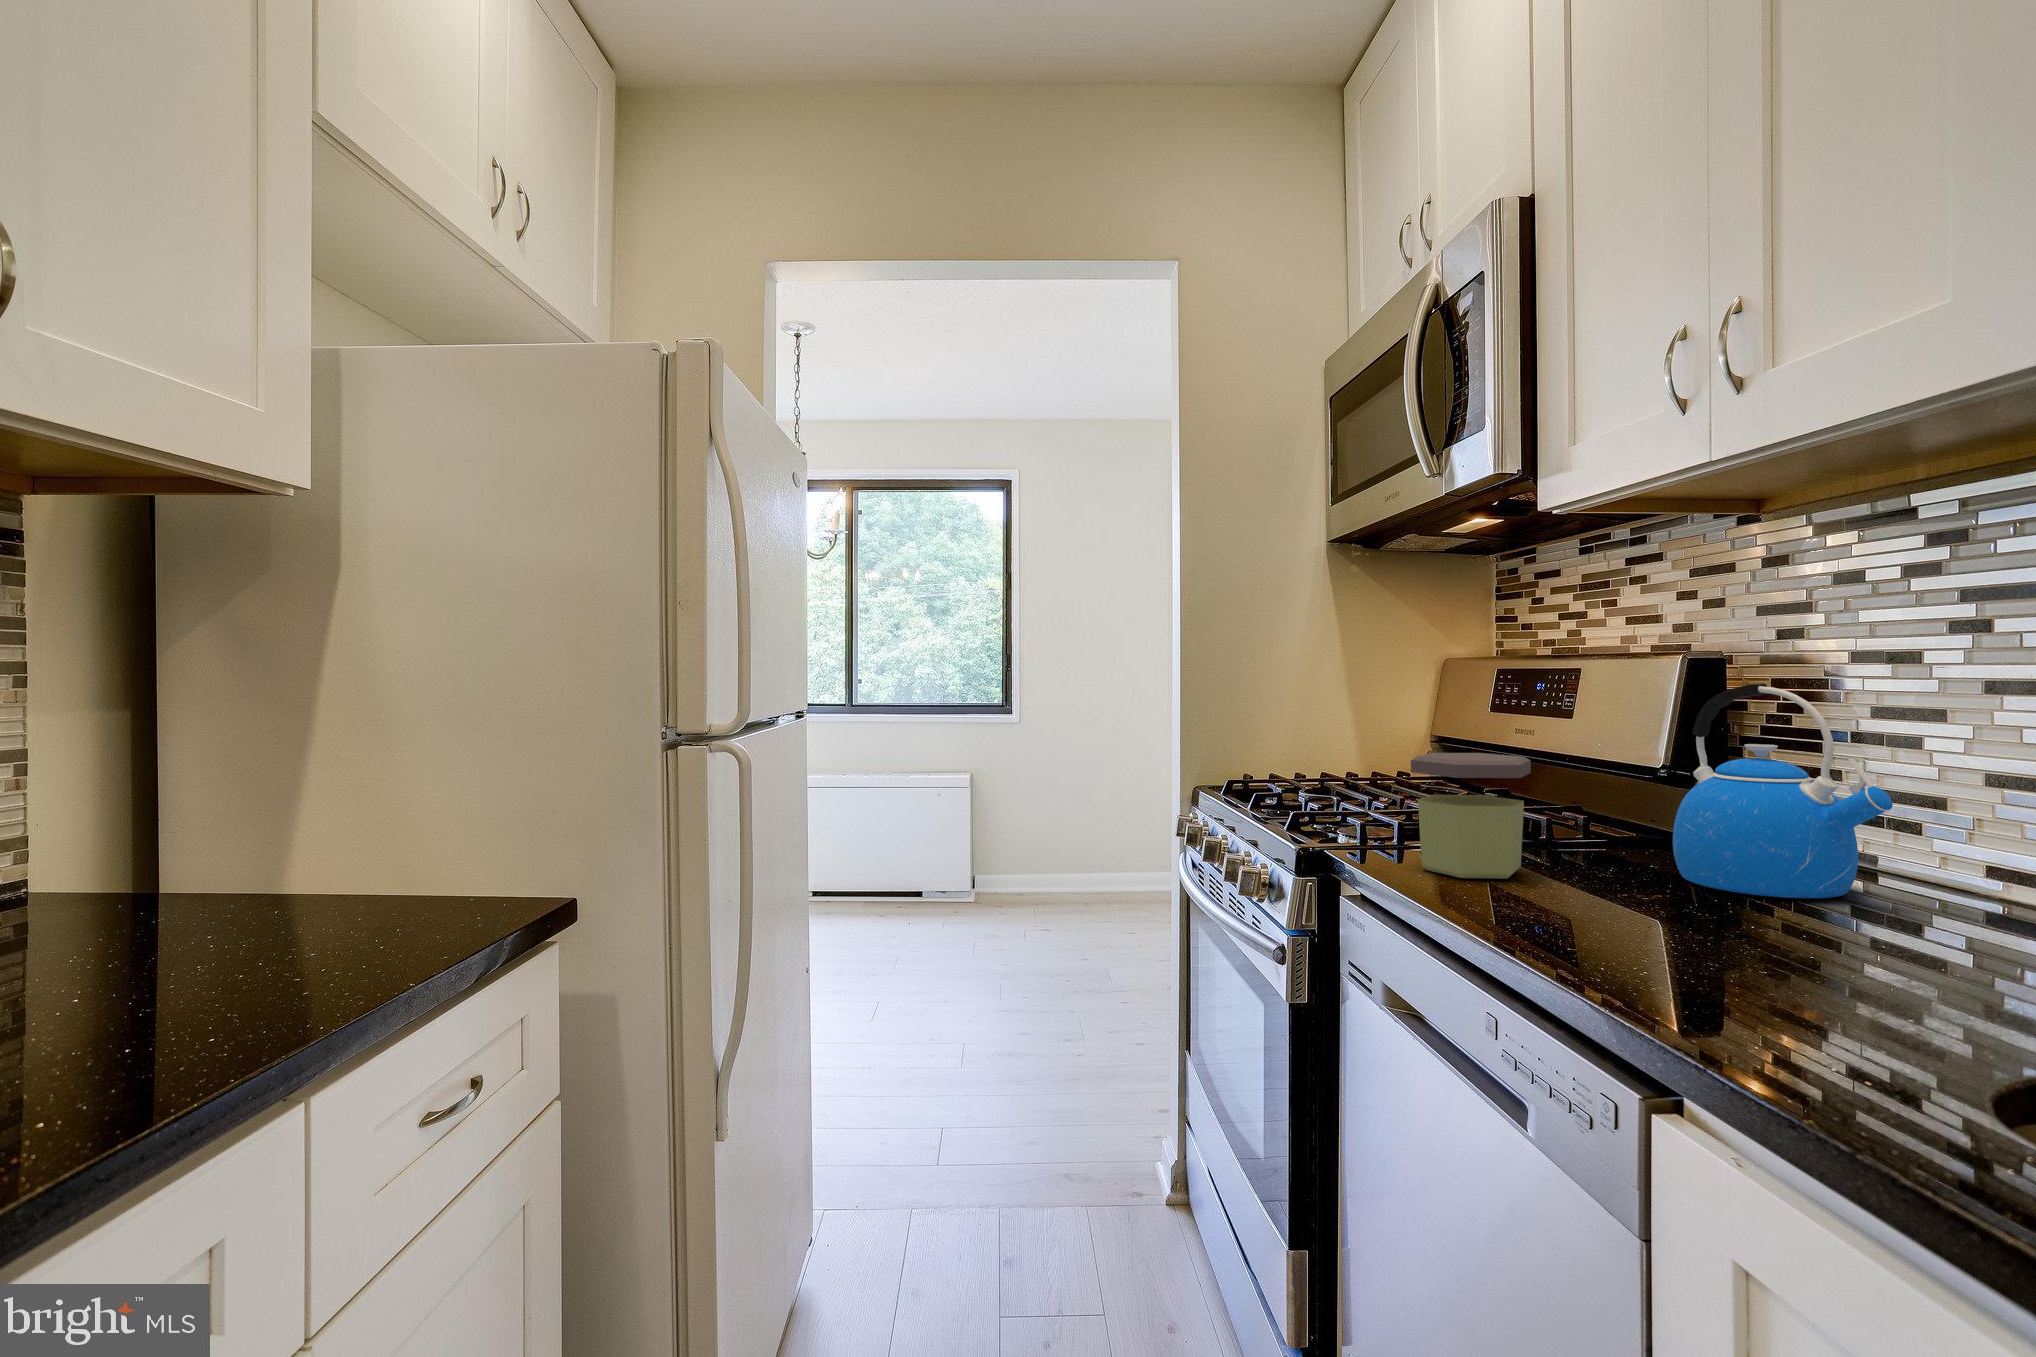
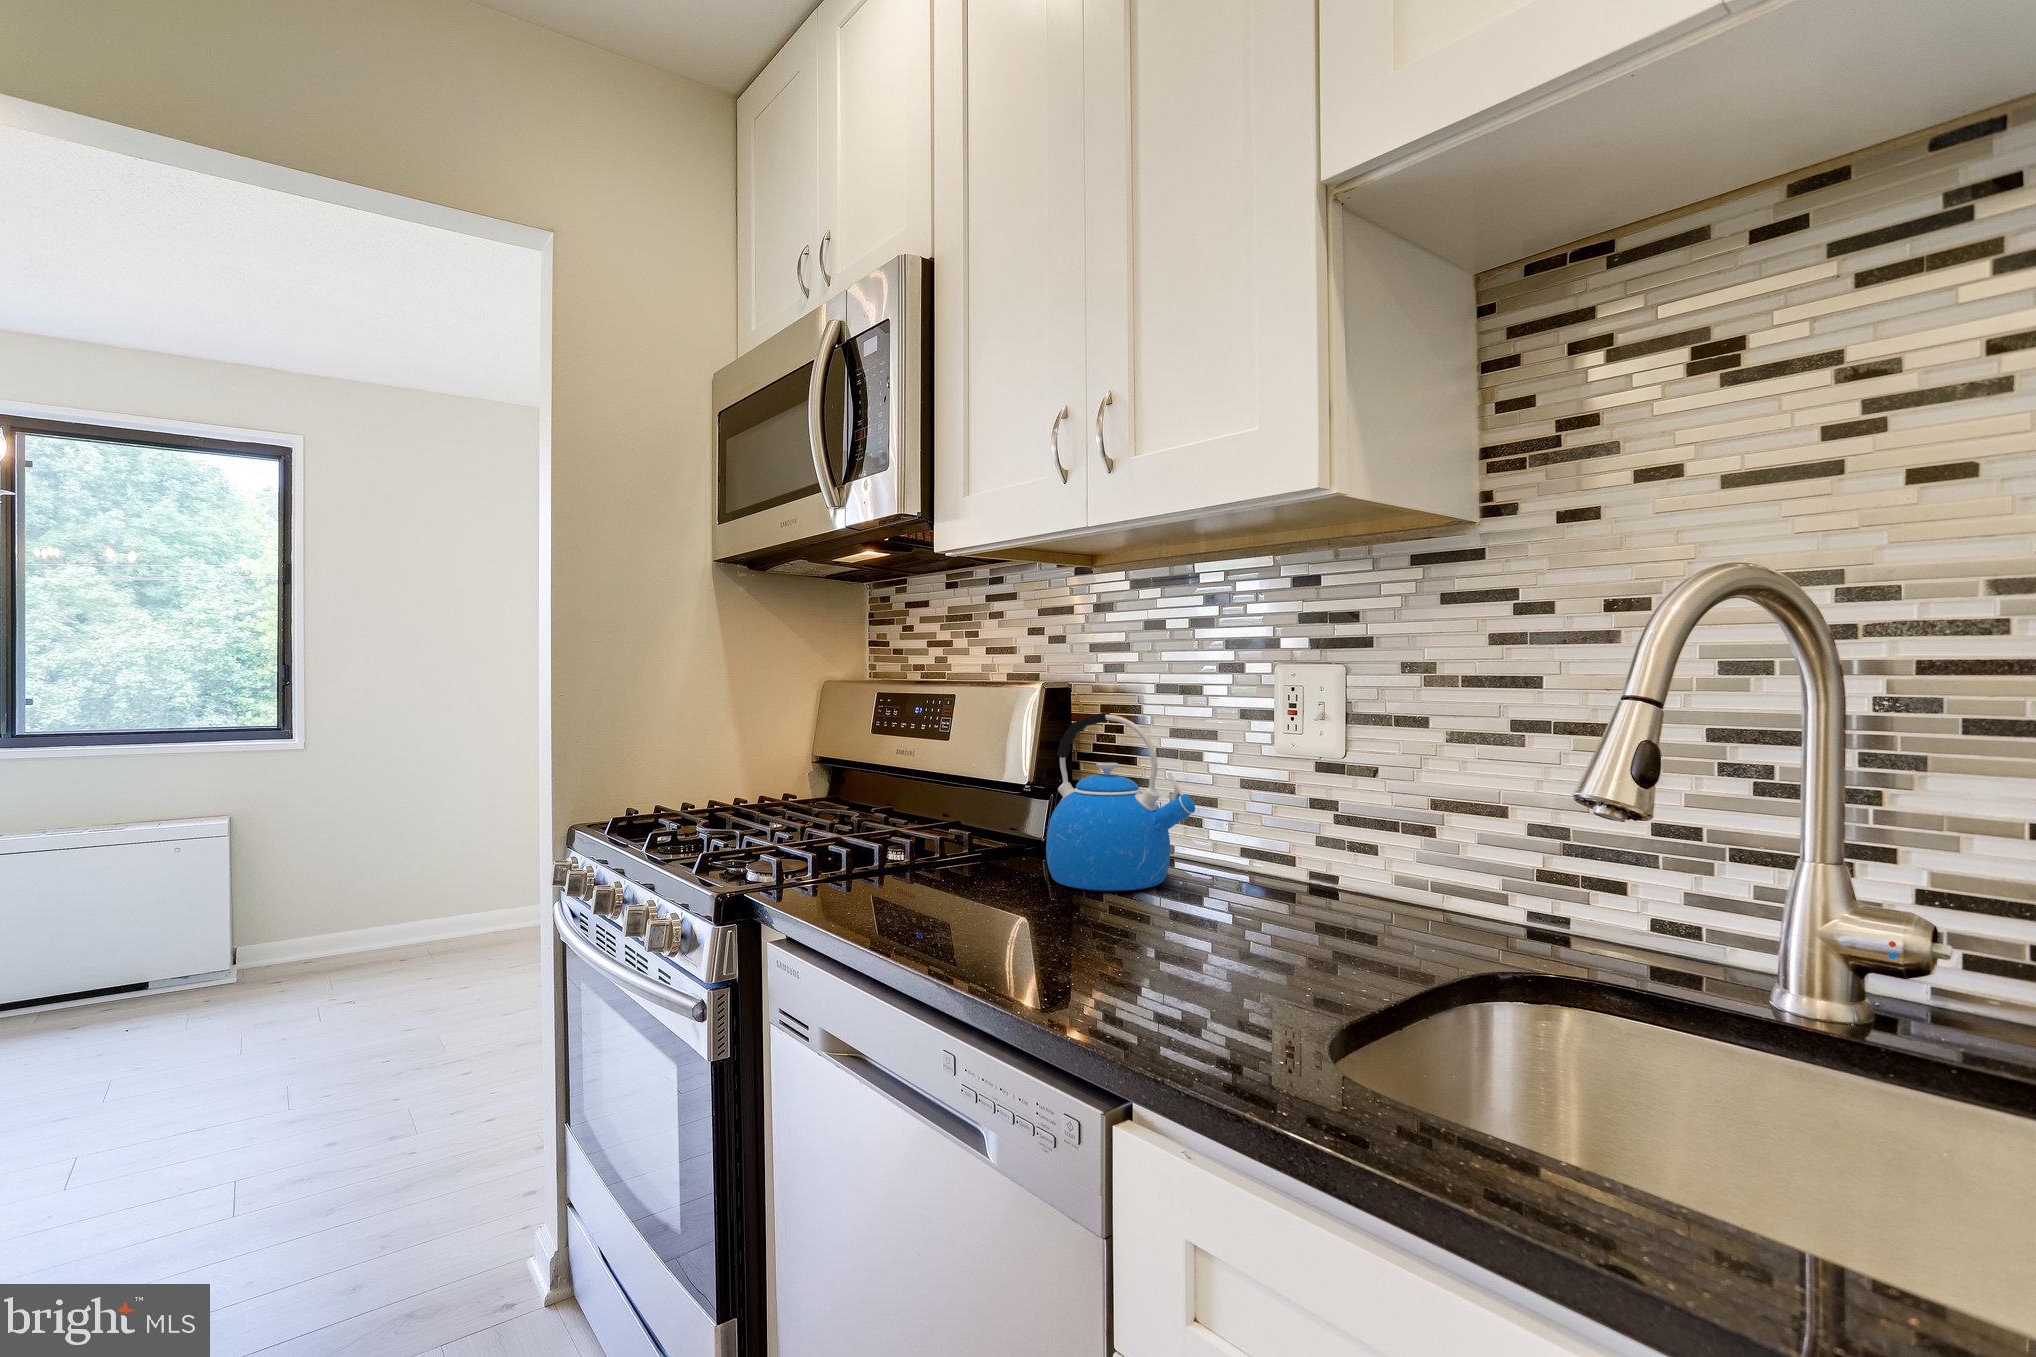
jar: present [1411,753,1531,879] -> none [838,783,941,909]

